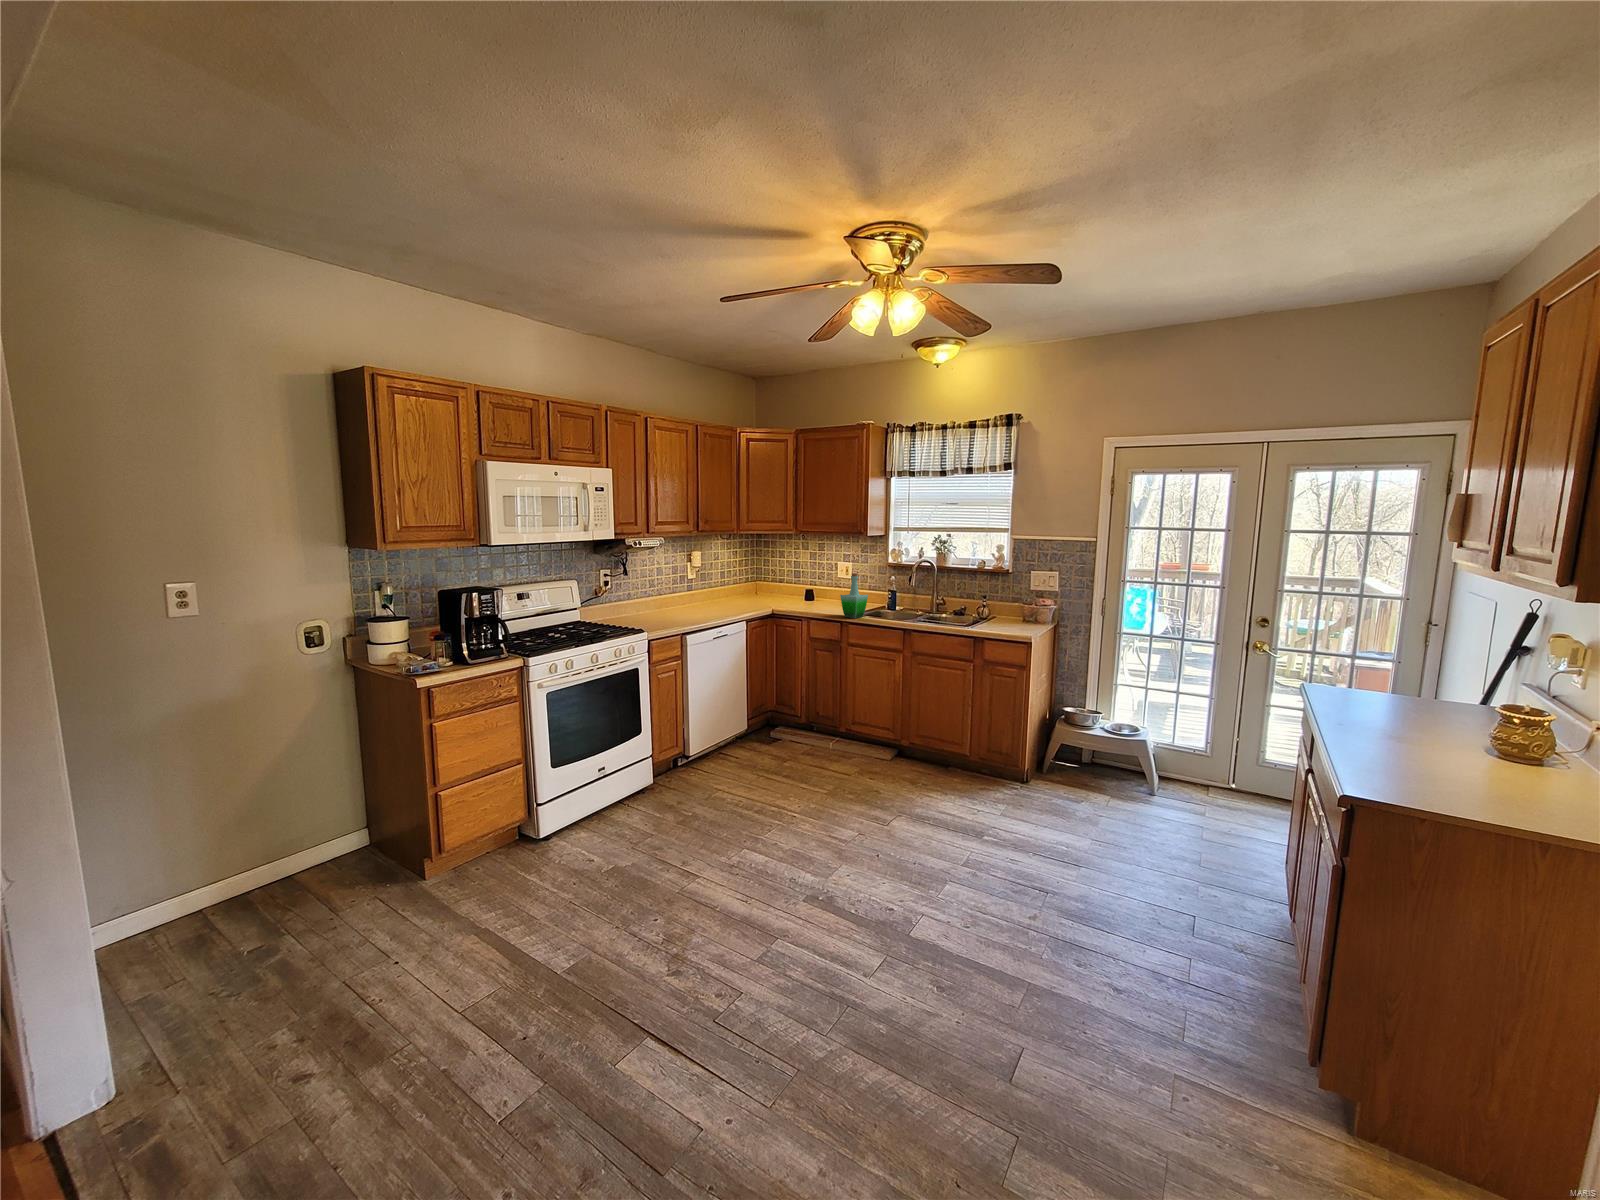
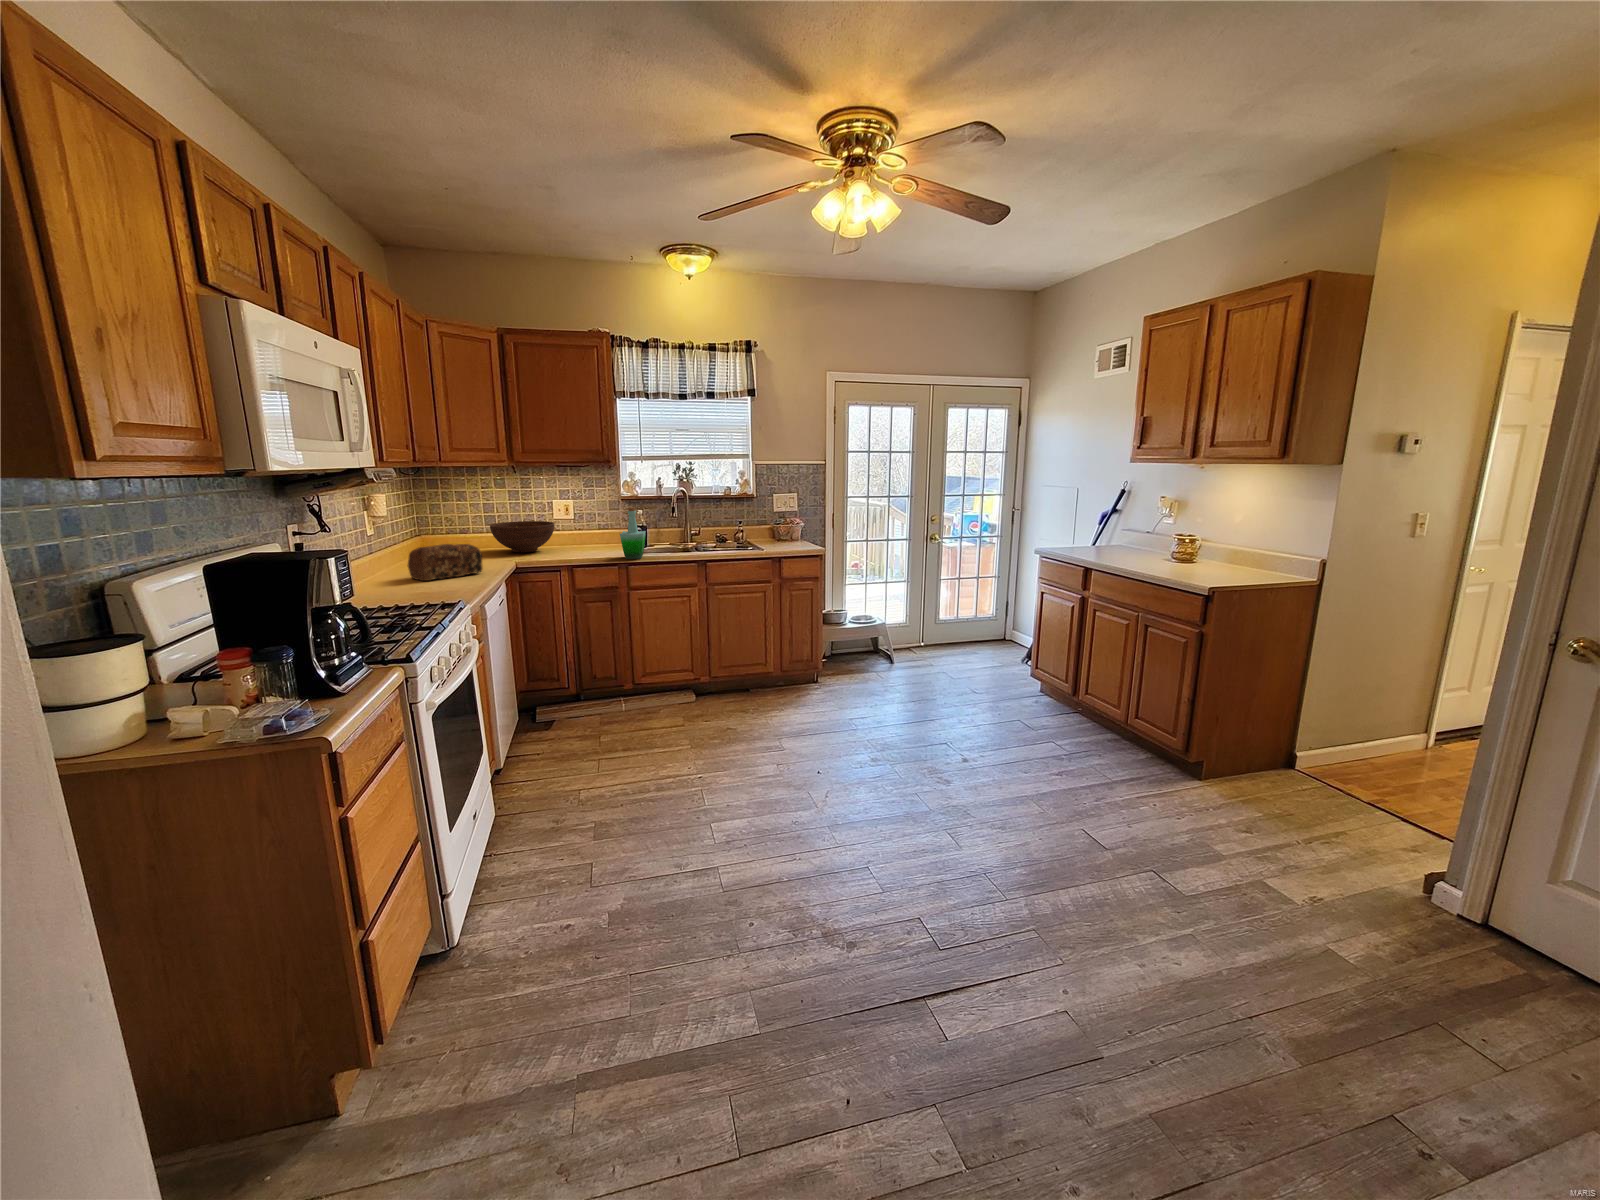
fruit bowl: none [780,578,828,603] -> present [490,521,554,553]
bread loaf: none [685,589,728,613] -> present [408,544,483,581]

